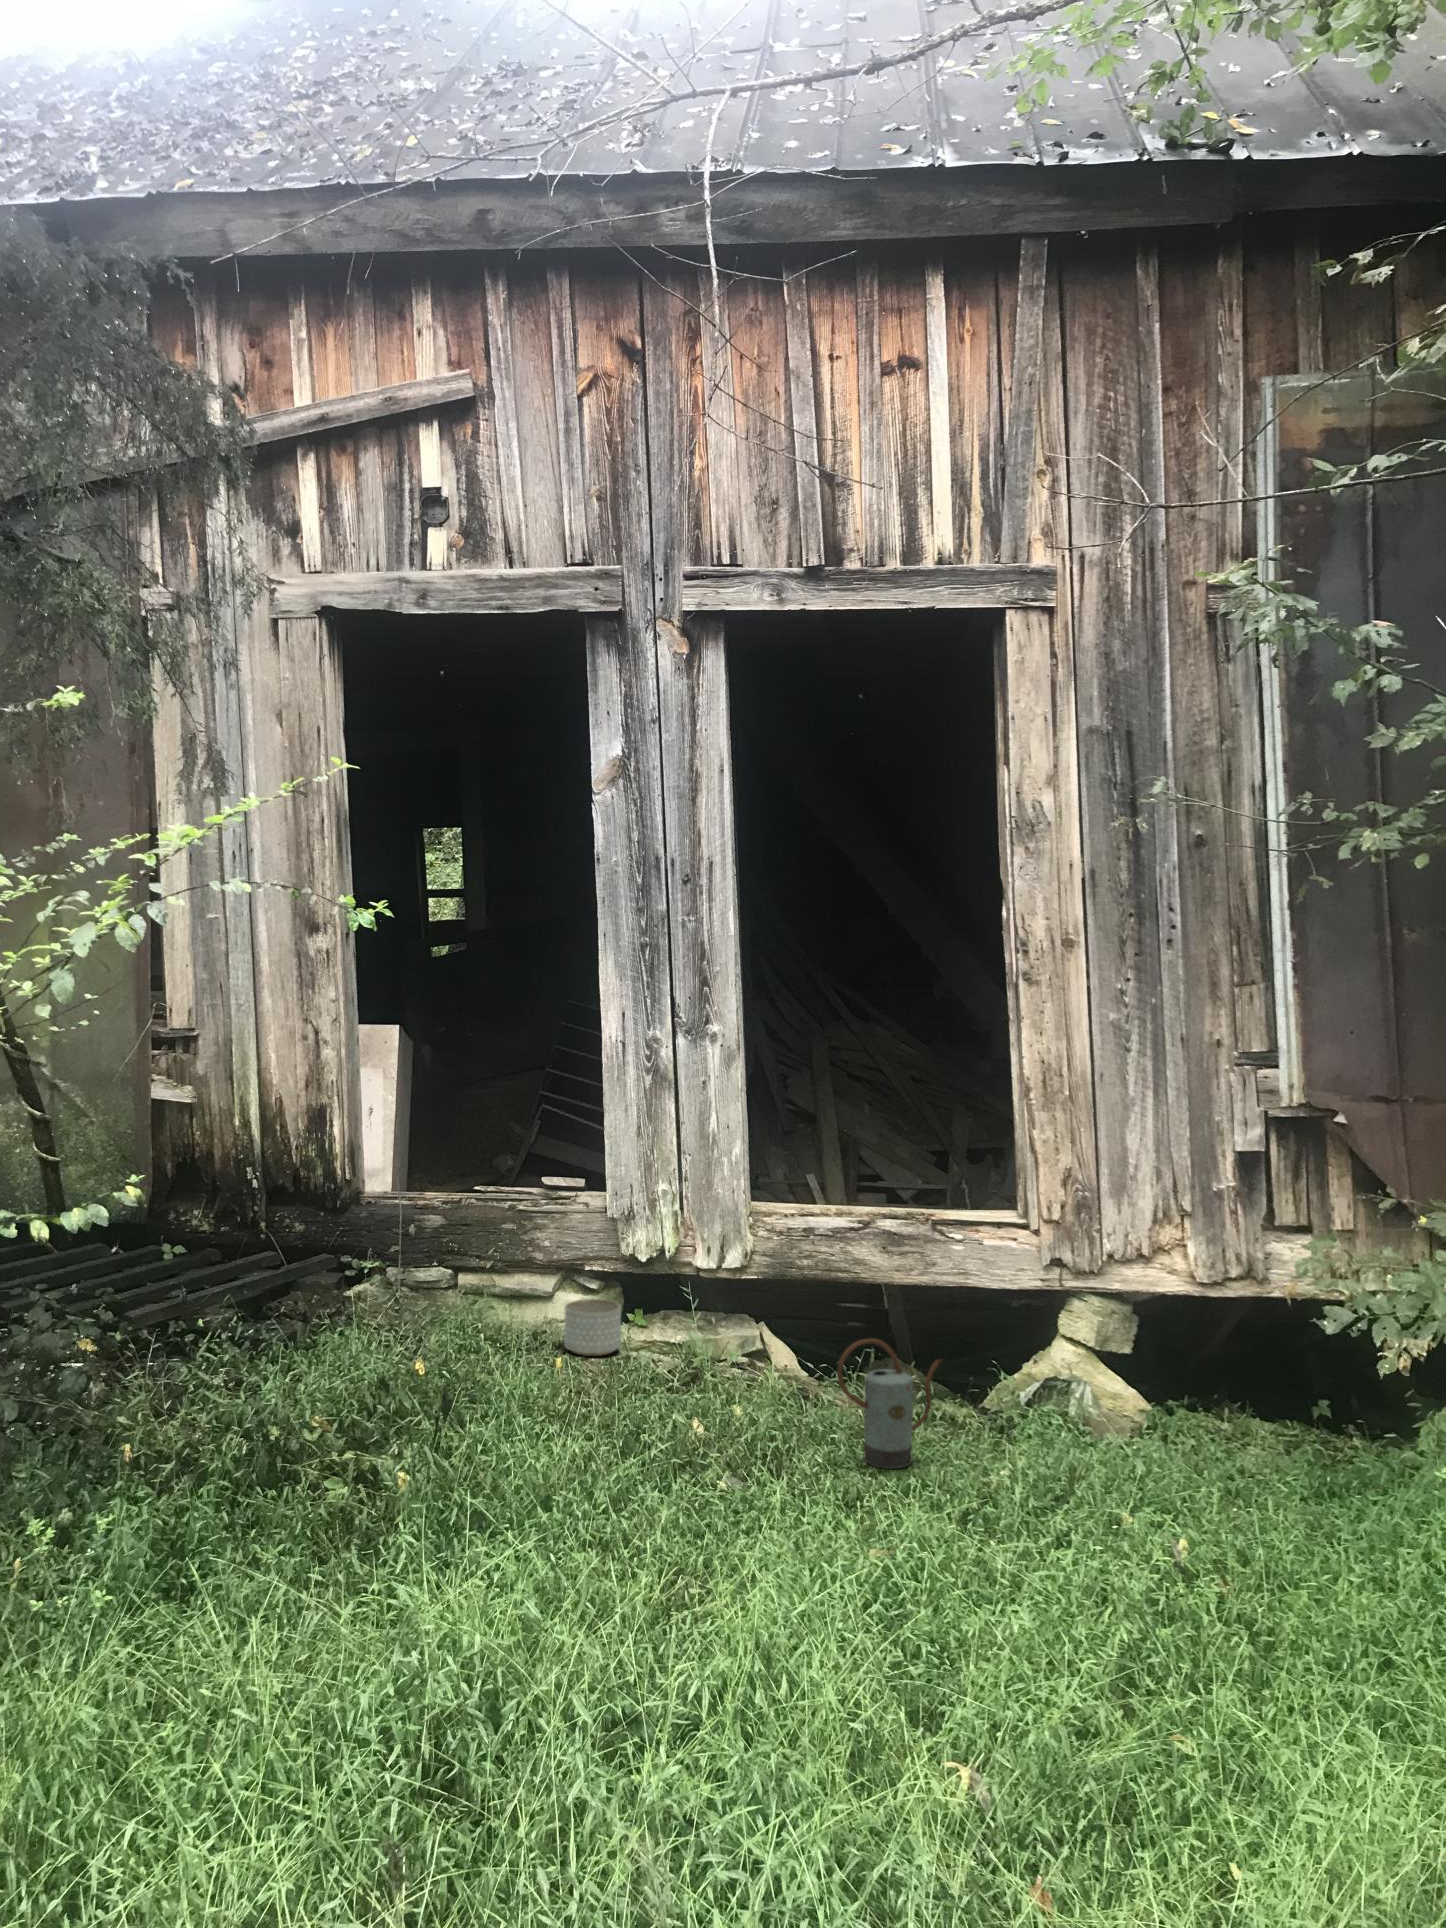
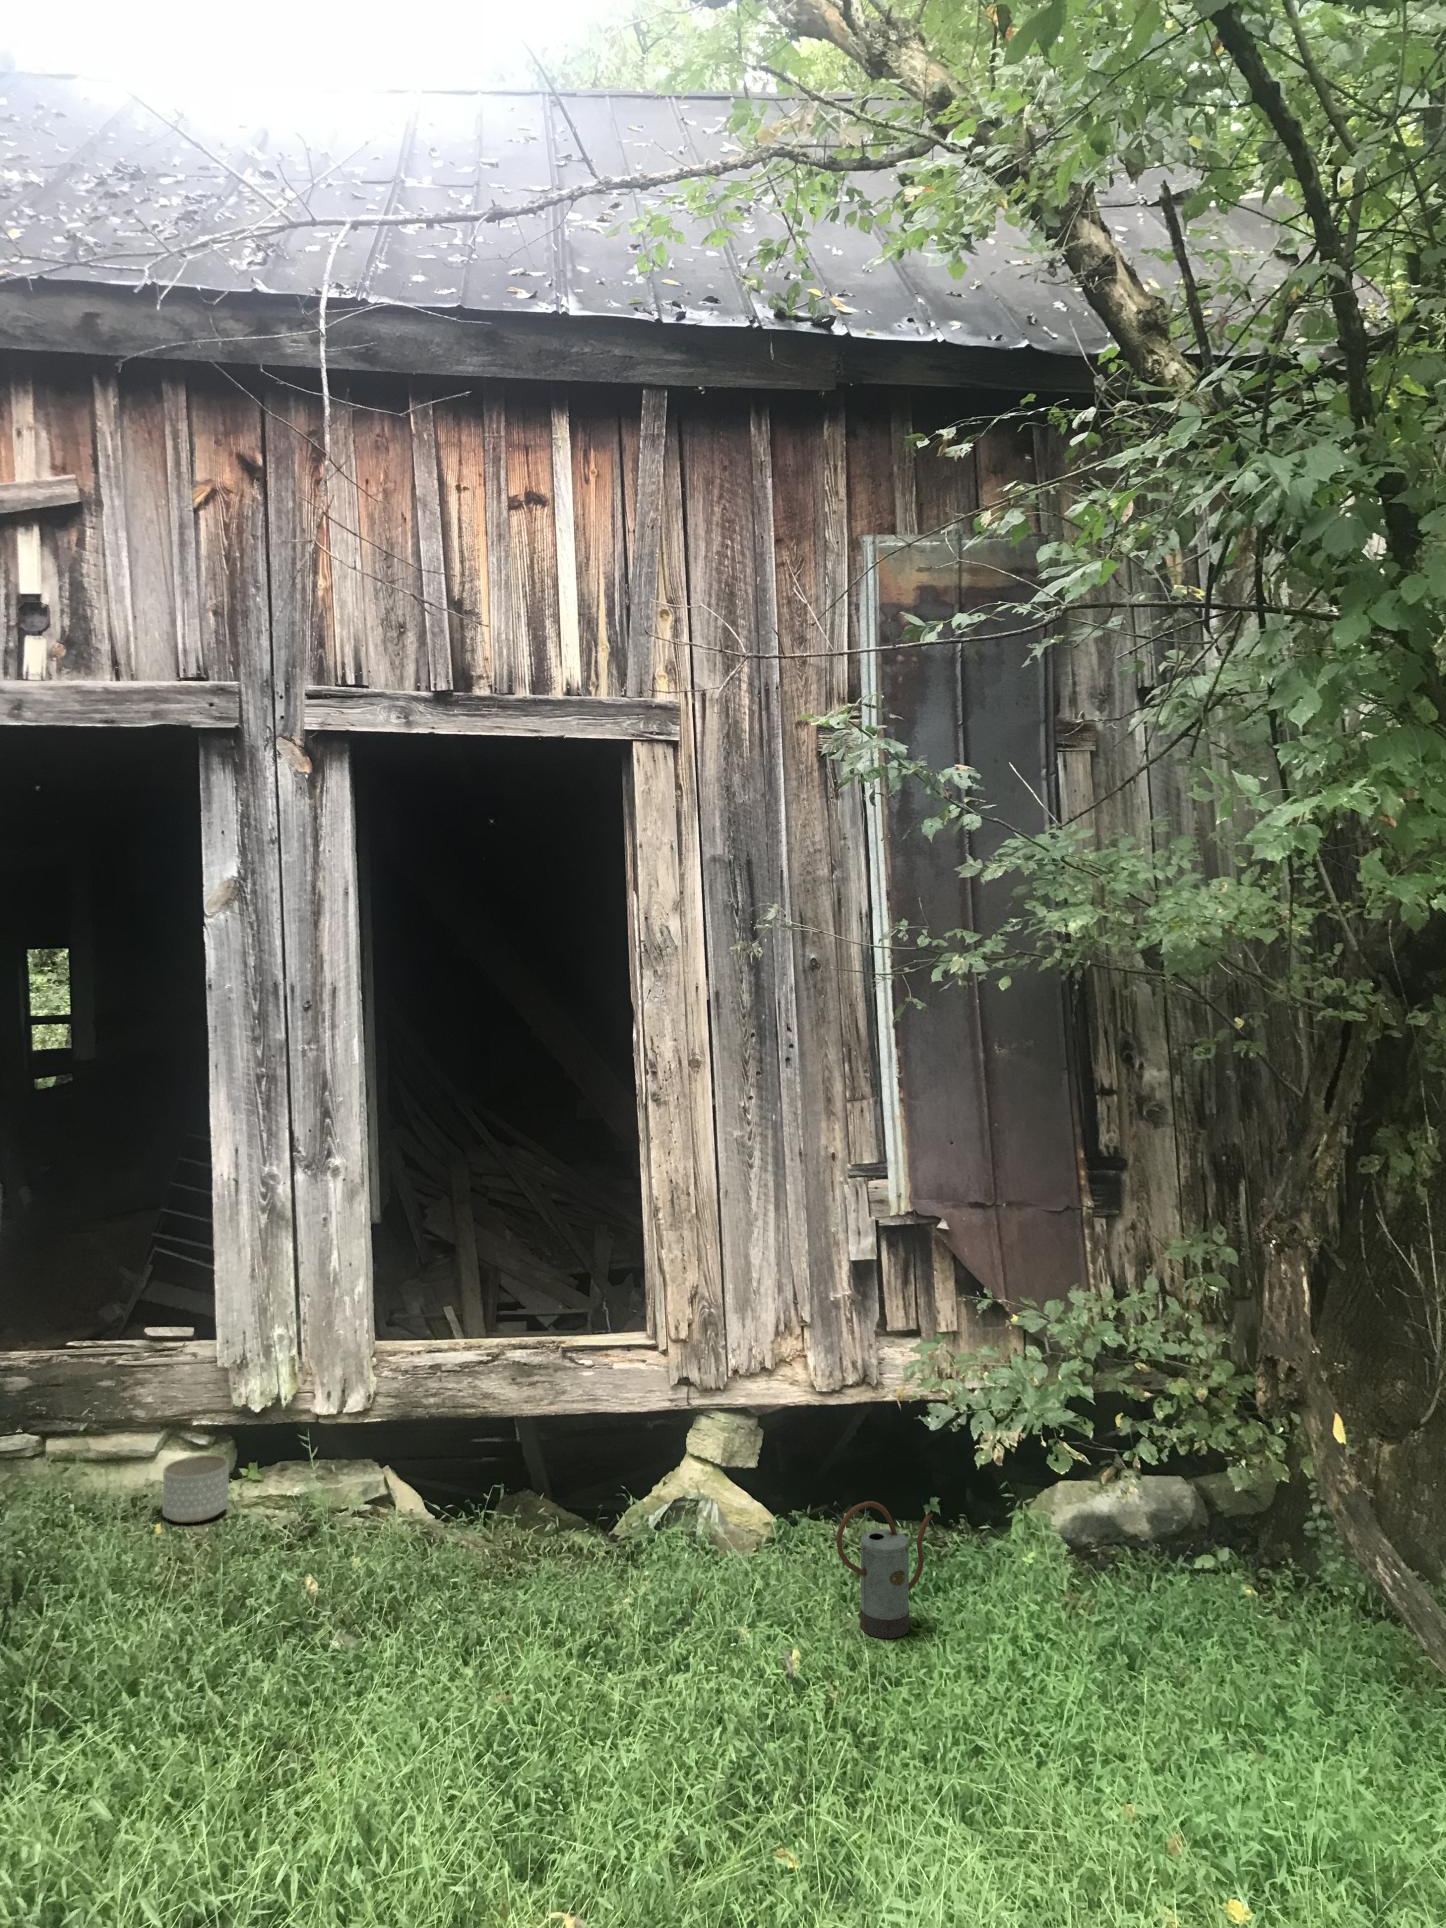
watering can: present [837,1338,941,1469] -> present [837,1501,932,1639]

